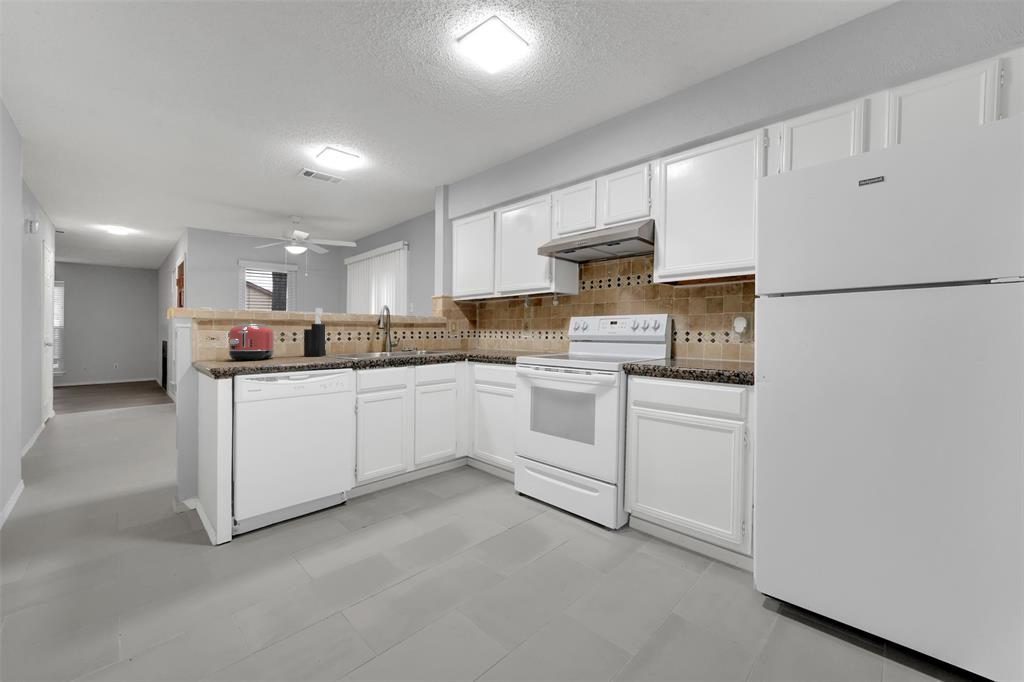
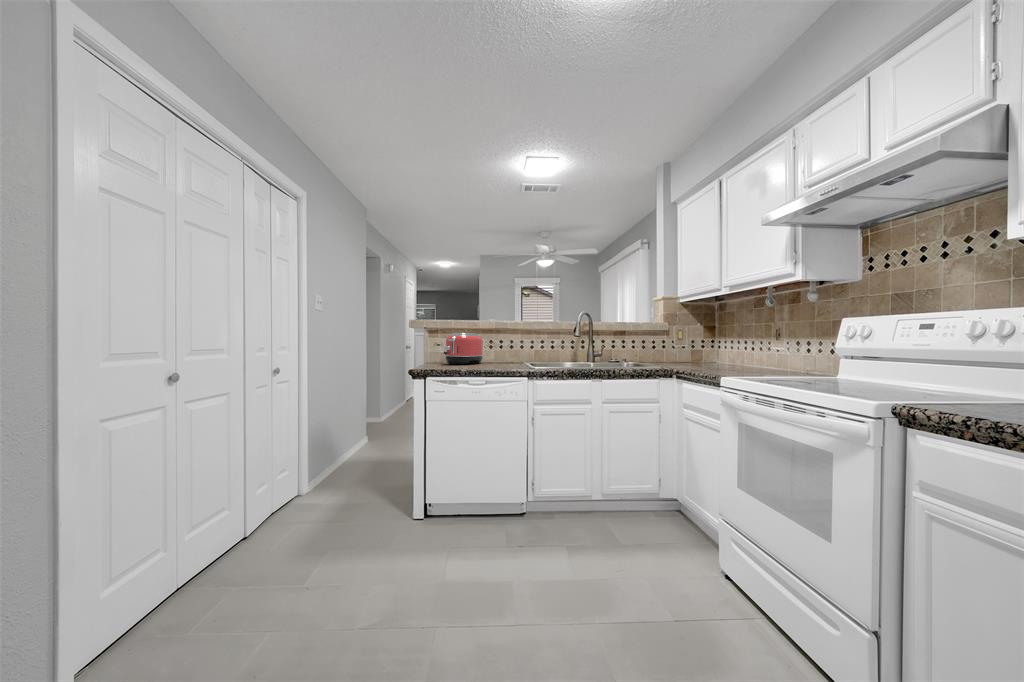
knife block: present [304,308,326,356] -> none [508,317,531,363]

